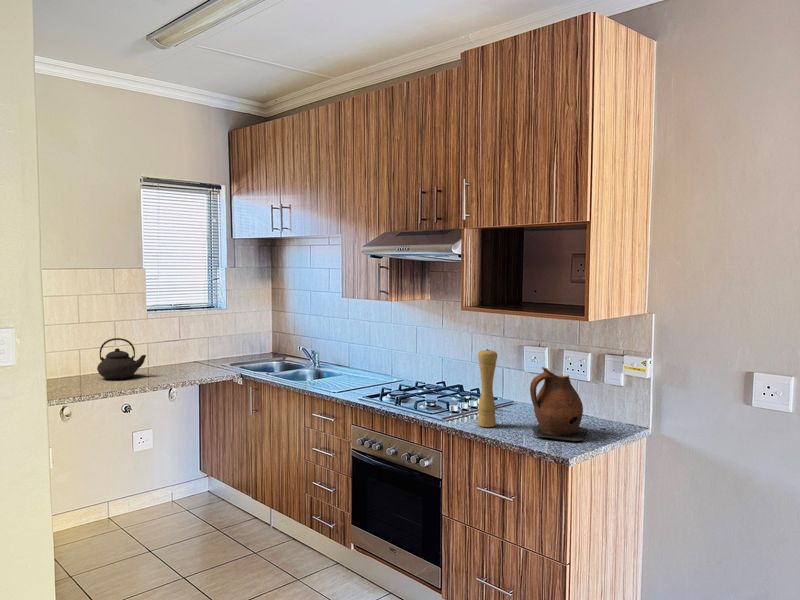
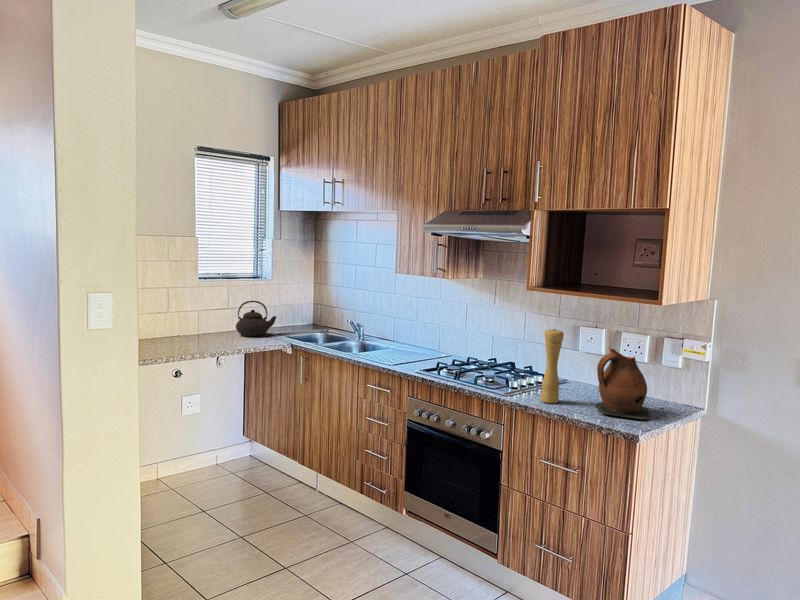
teapot: present [97,338,146,380] -> present [236,301,276,337]

